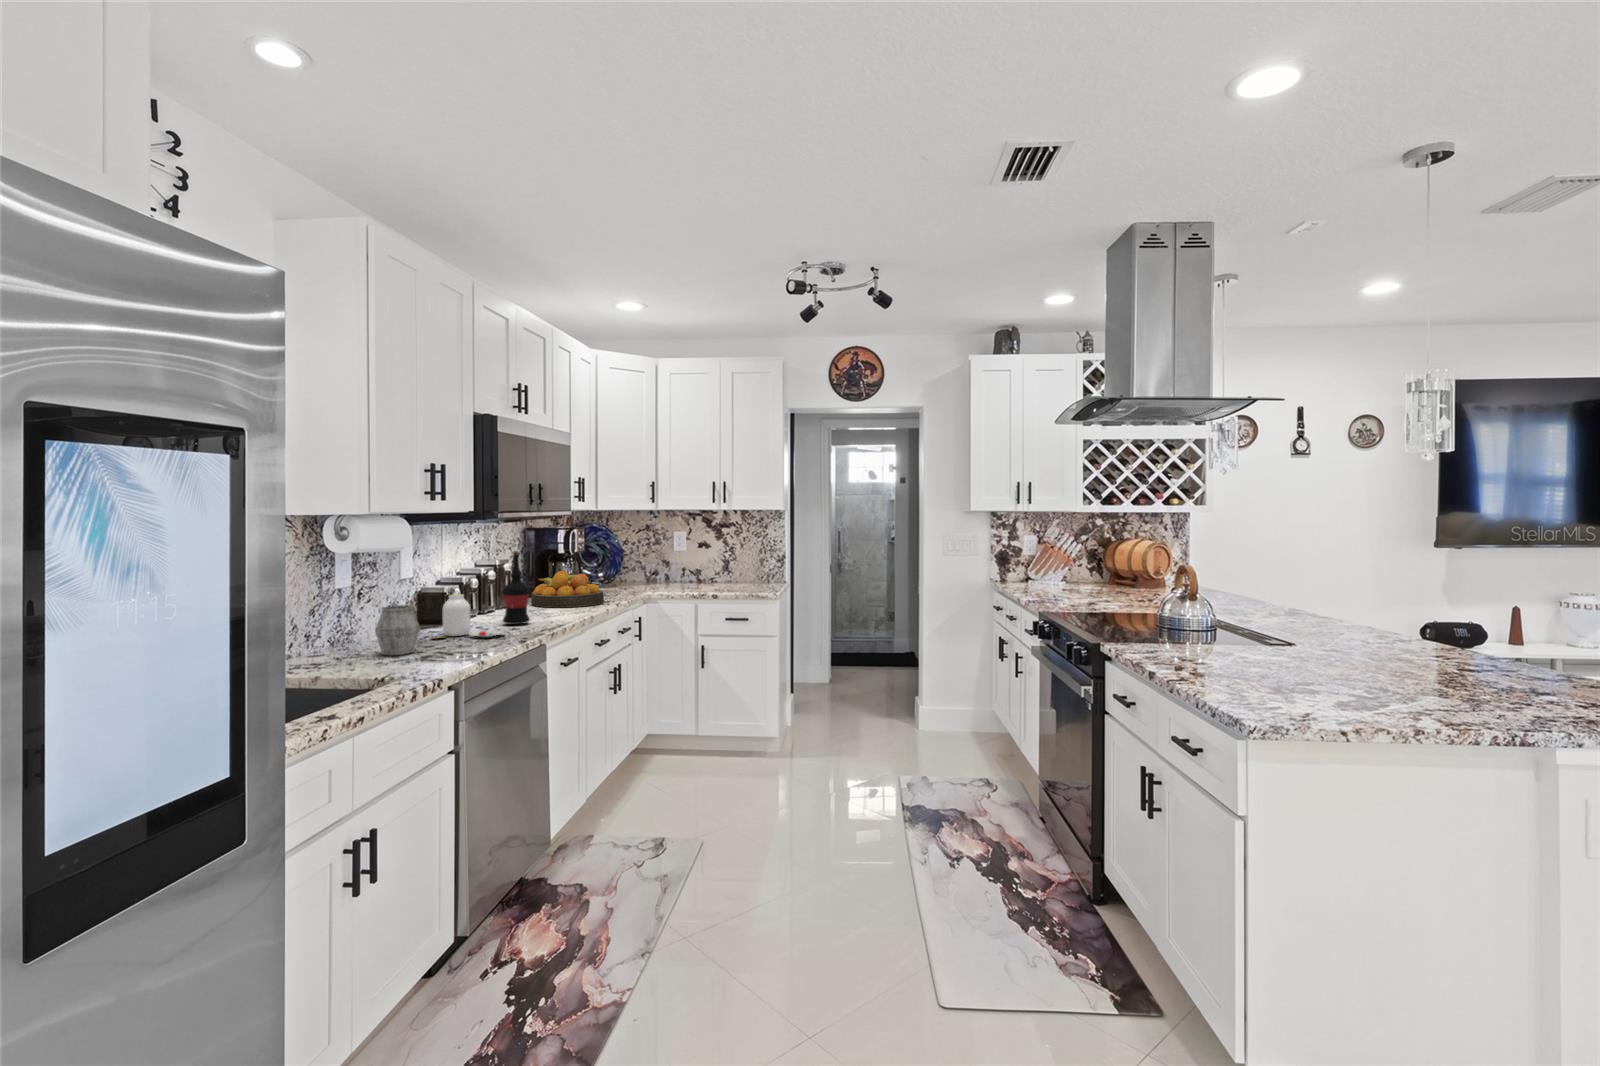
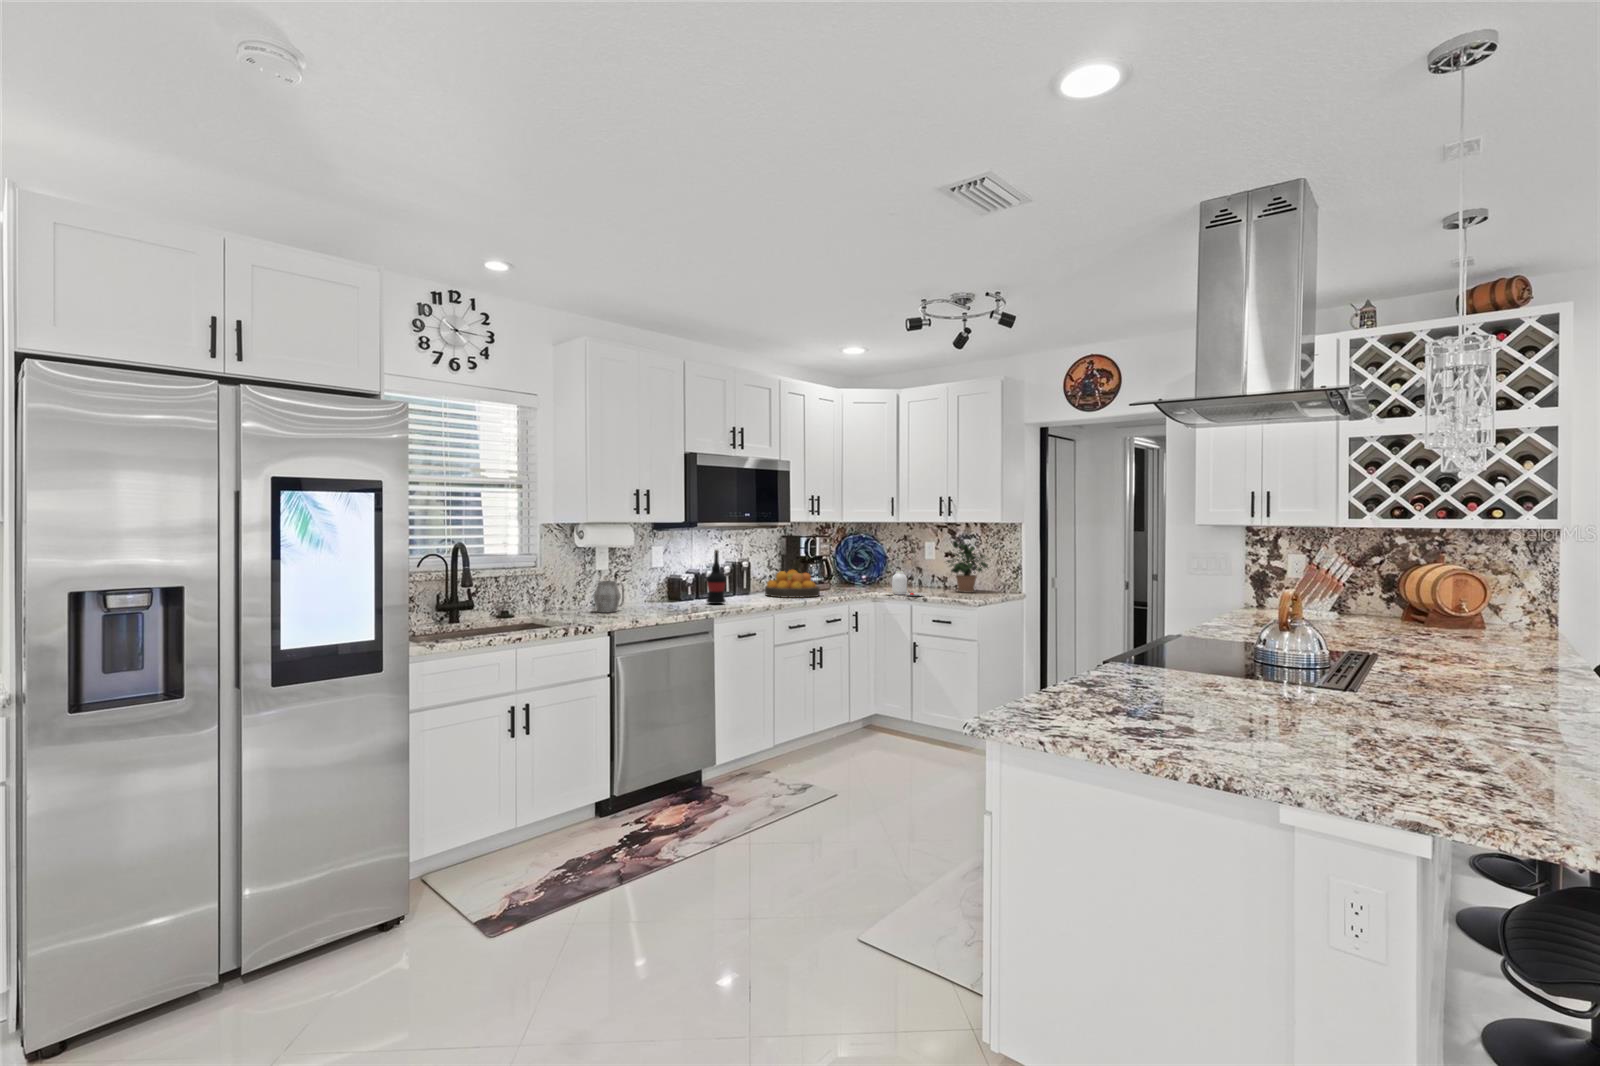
potted plant: none [708,529,759,585] -> present [947,541,988,593]
jar: present [433,594,504,639] -> present [886,571,924,596]

